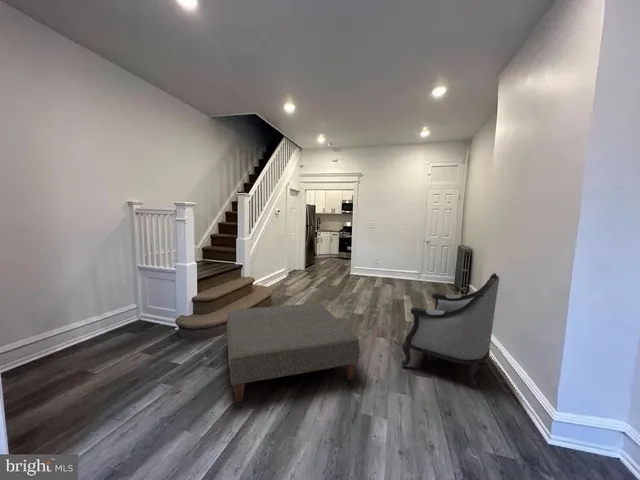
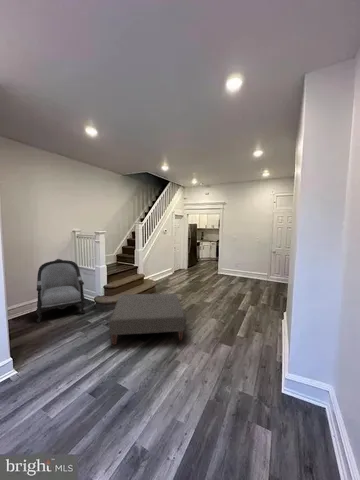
armchair: present [402,273,499,388] -> present [36,259,85,323]

